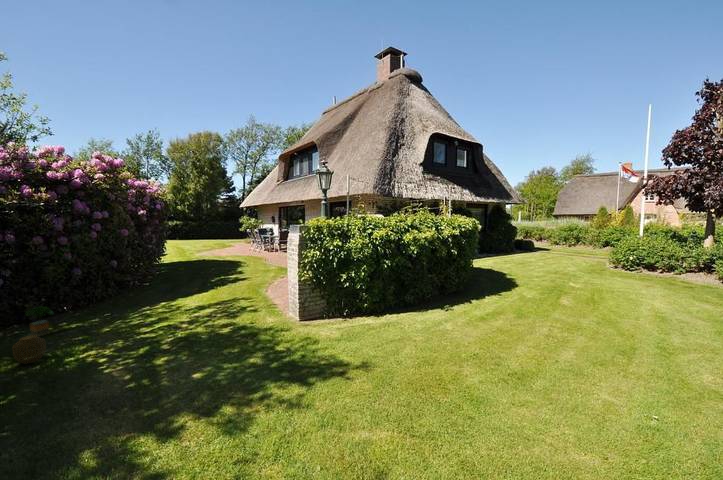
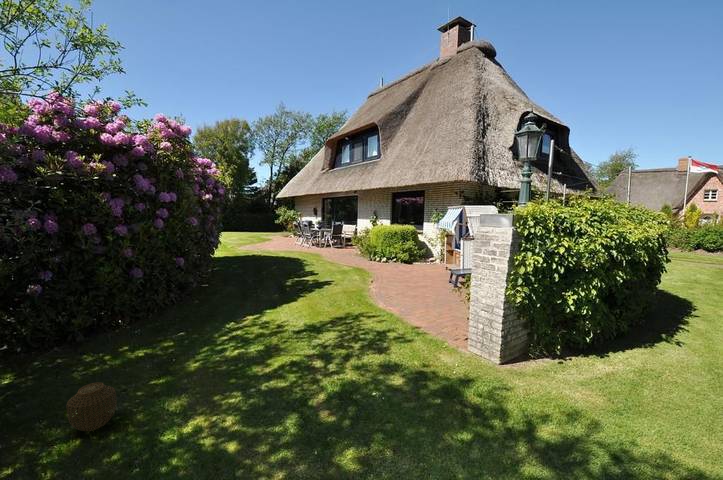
potted tree: present [26,306,53,337] -> none [76,324,116,371]

